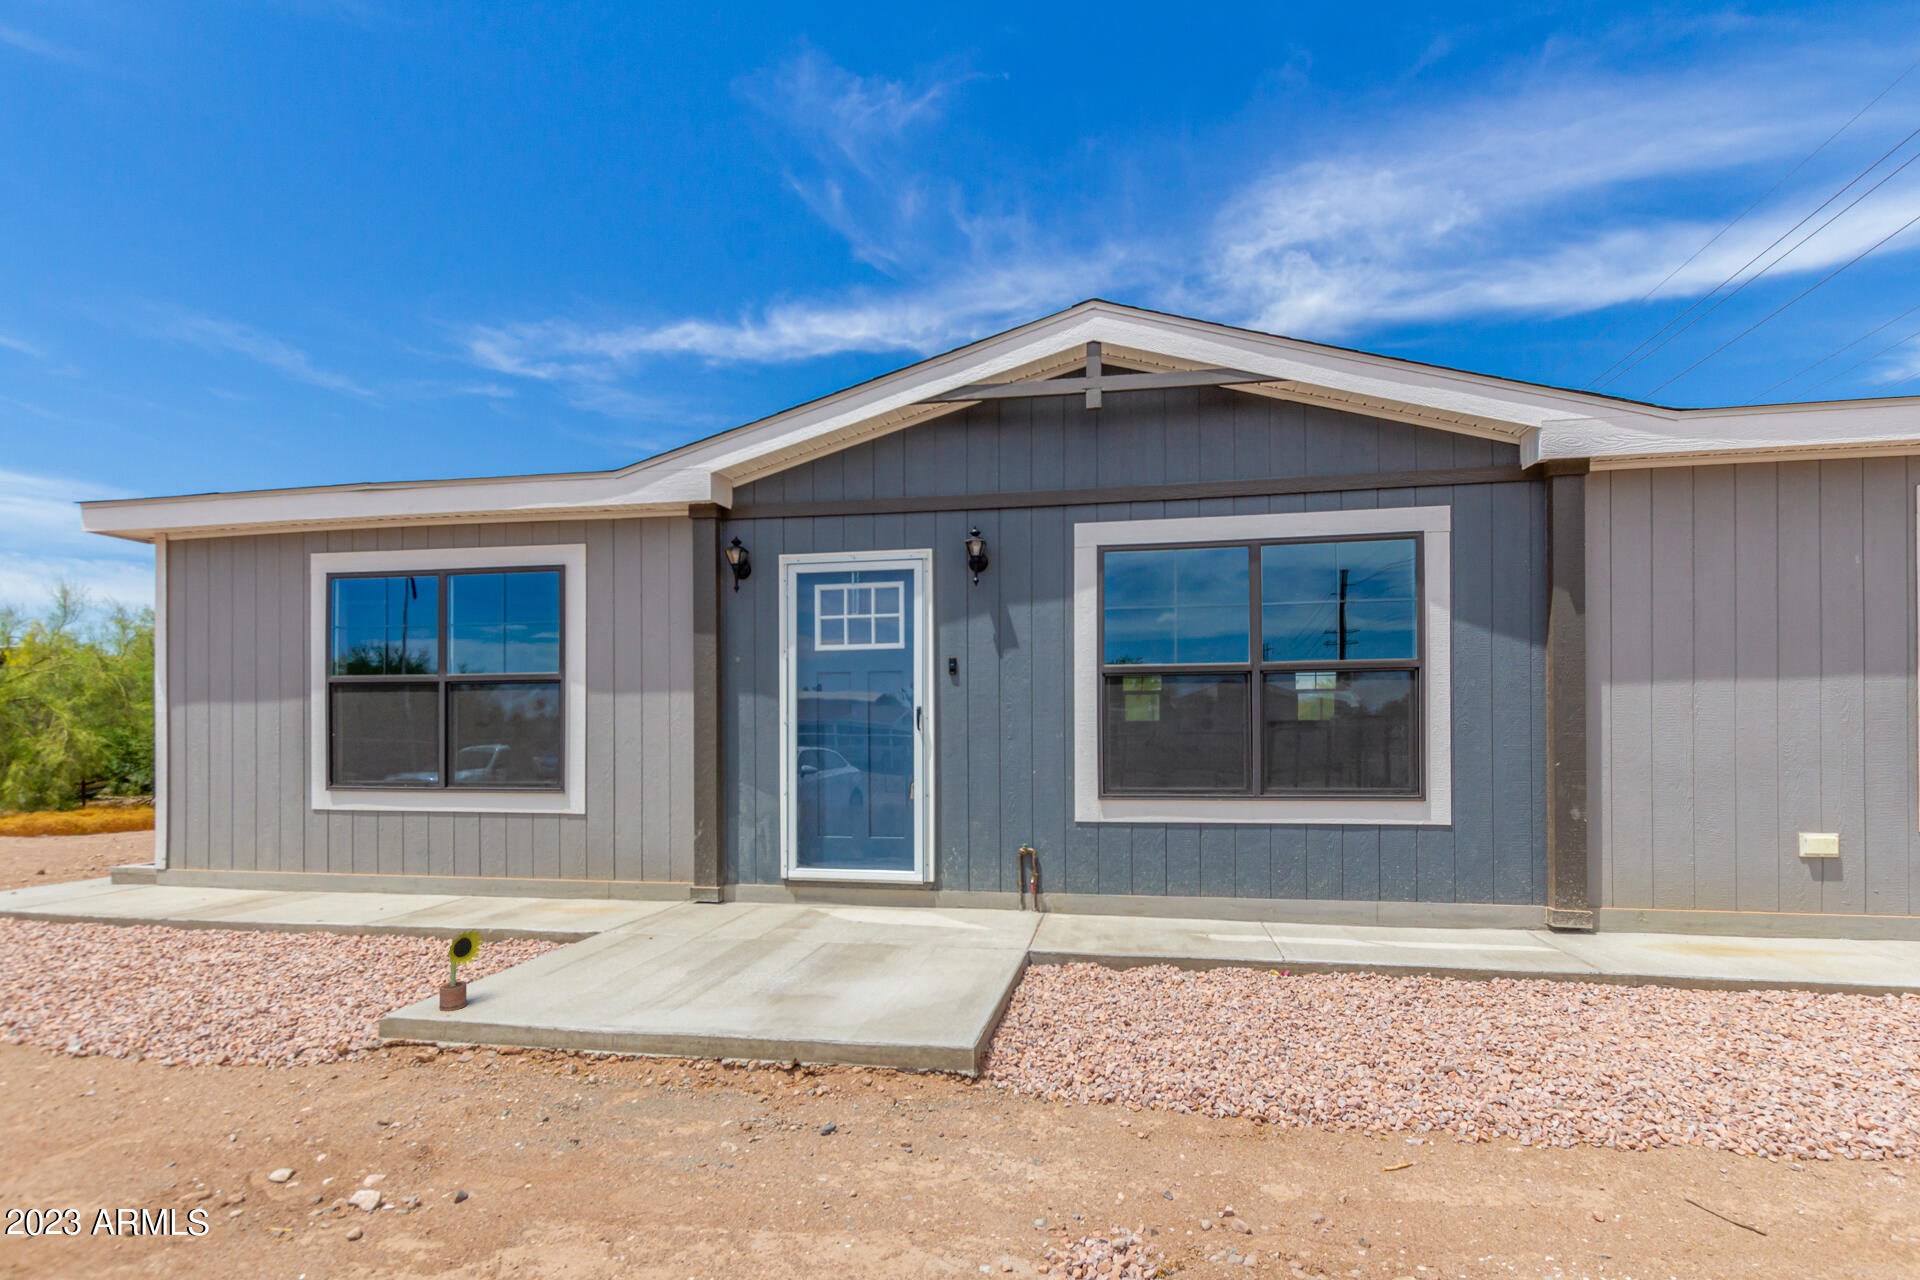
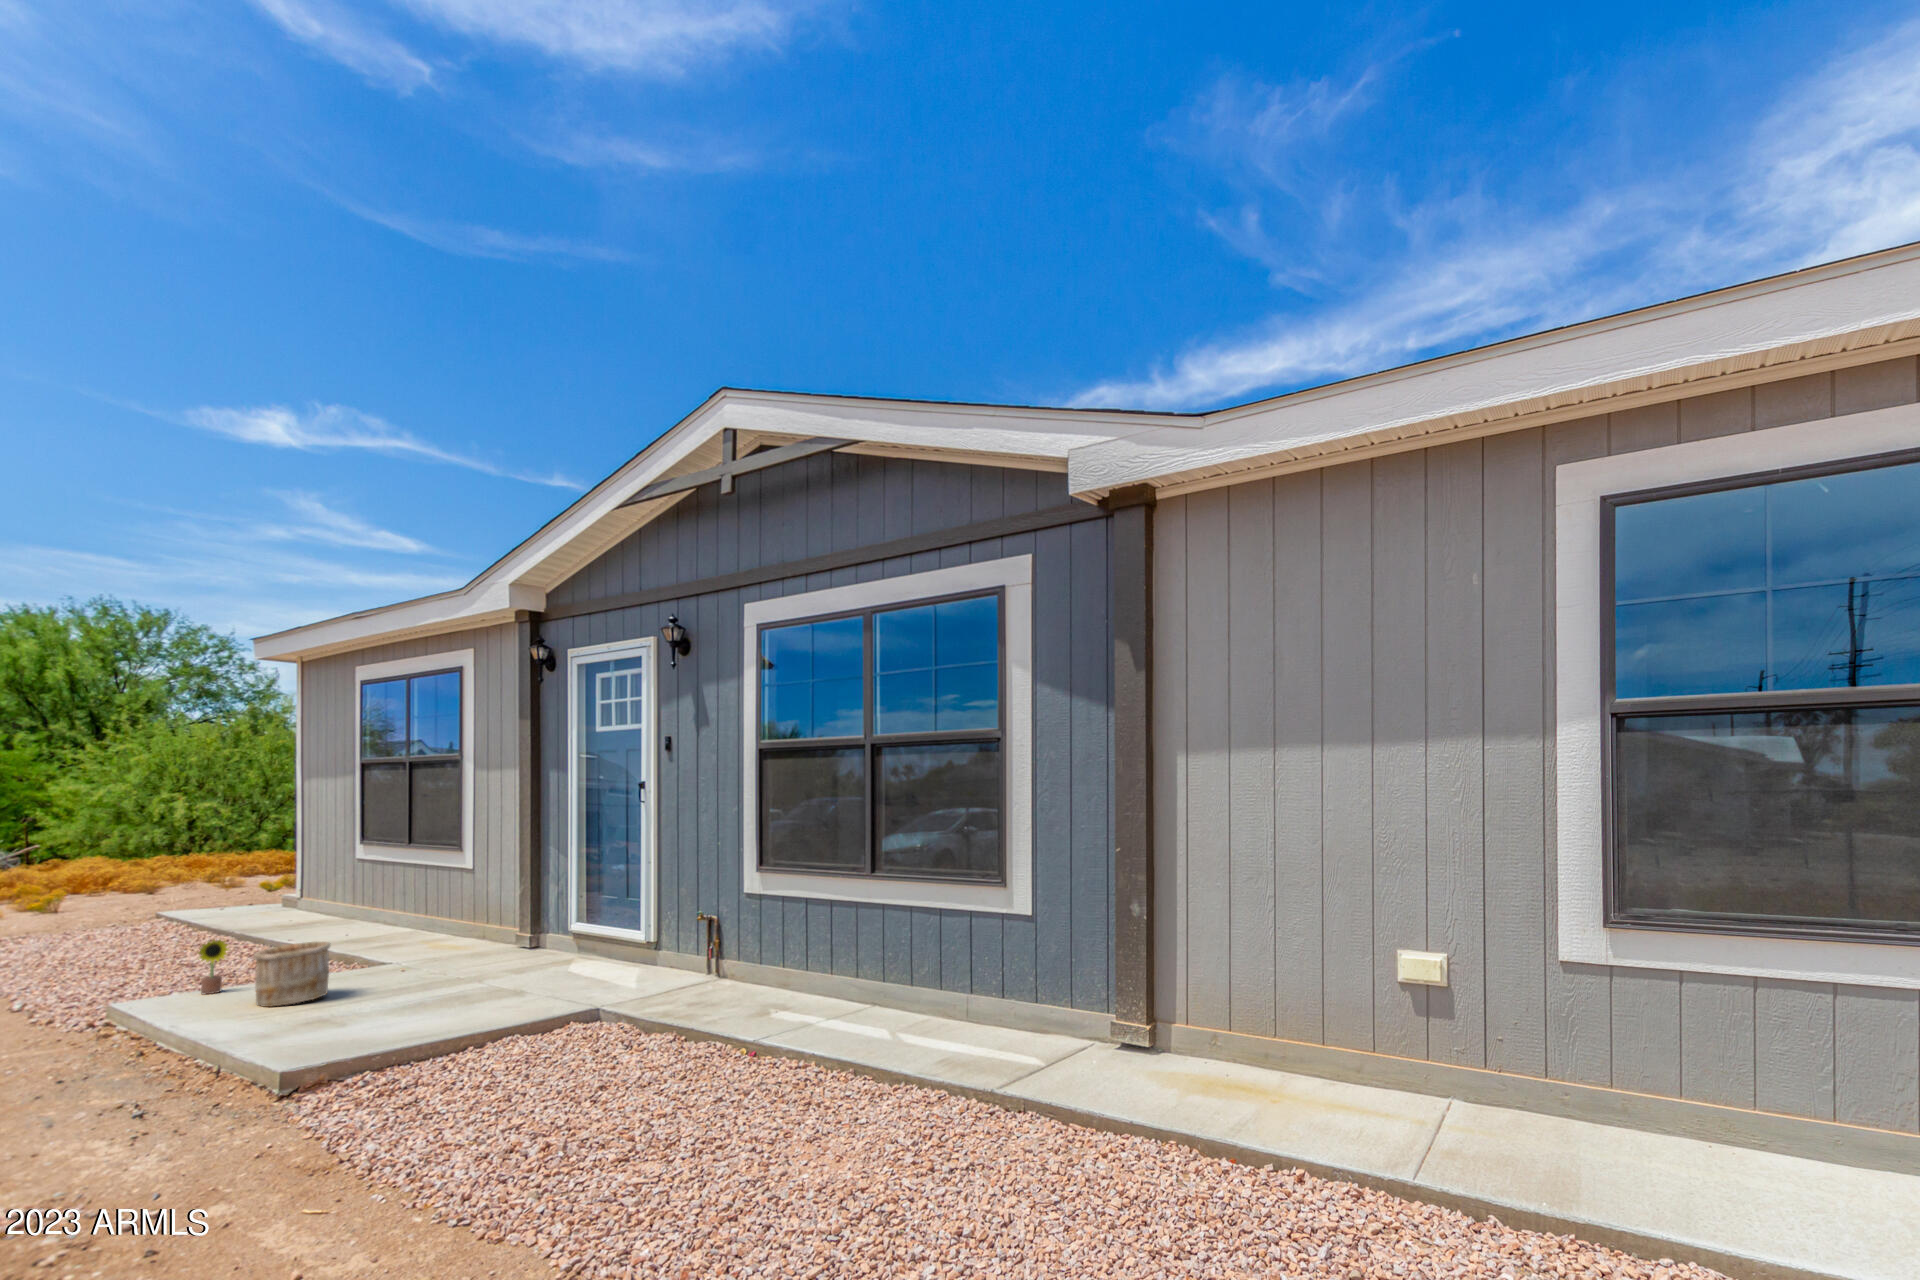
wooden bucket: none [573,918,667,1014] -> present [253,942,330,1007]

